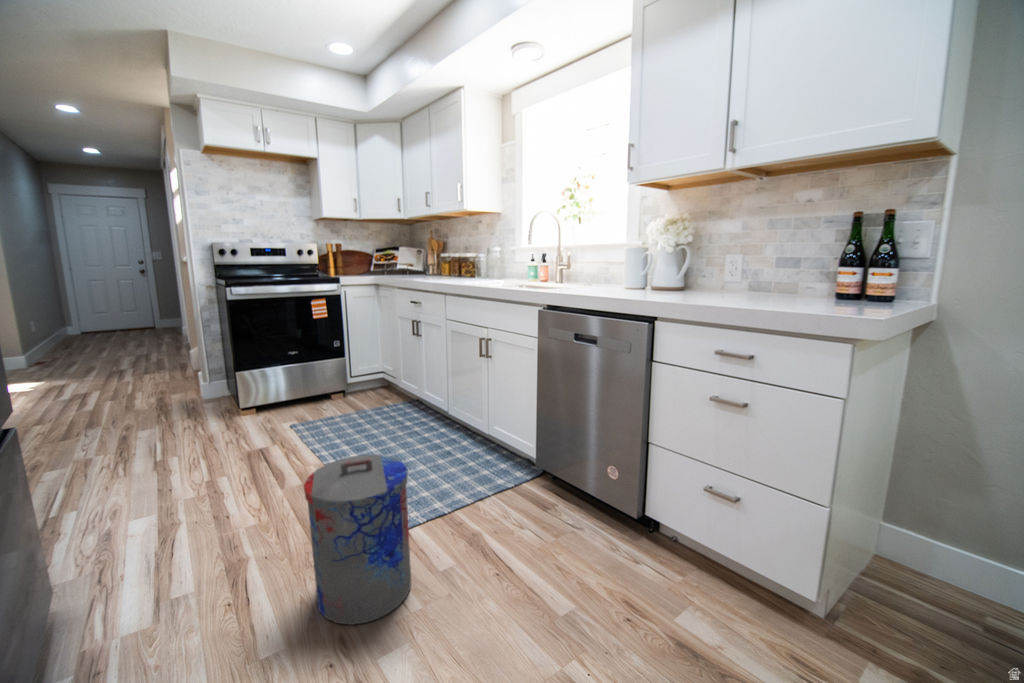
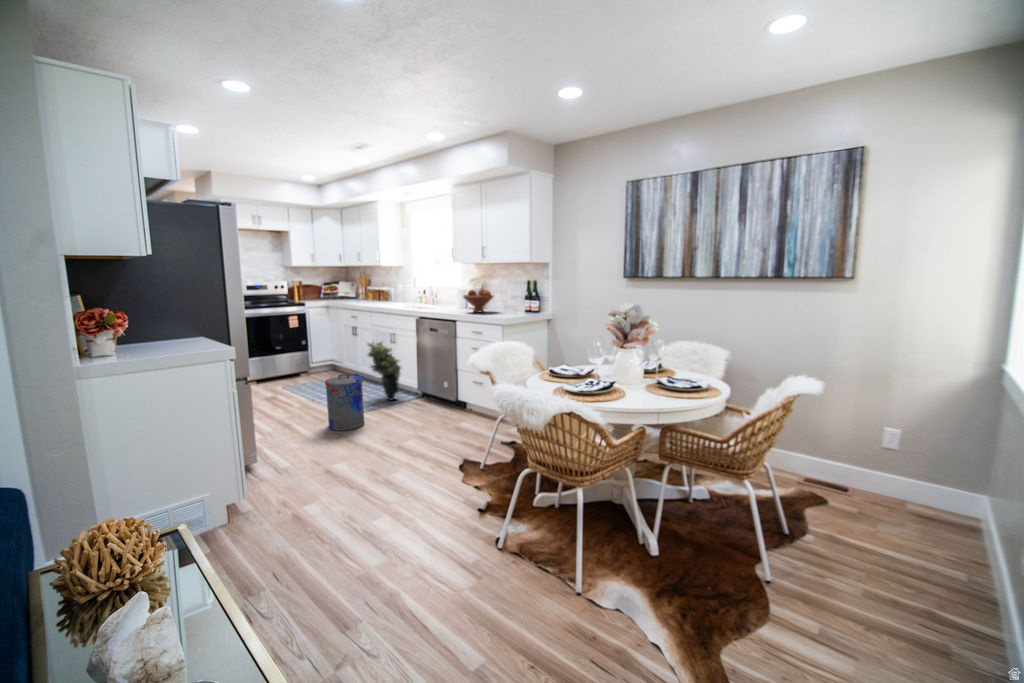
fruit bowl: none [661,237,748,296] -> present [463,289,494,312]
potted plant: none [429,352,503,487] -> present [368,341,401,401]

